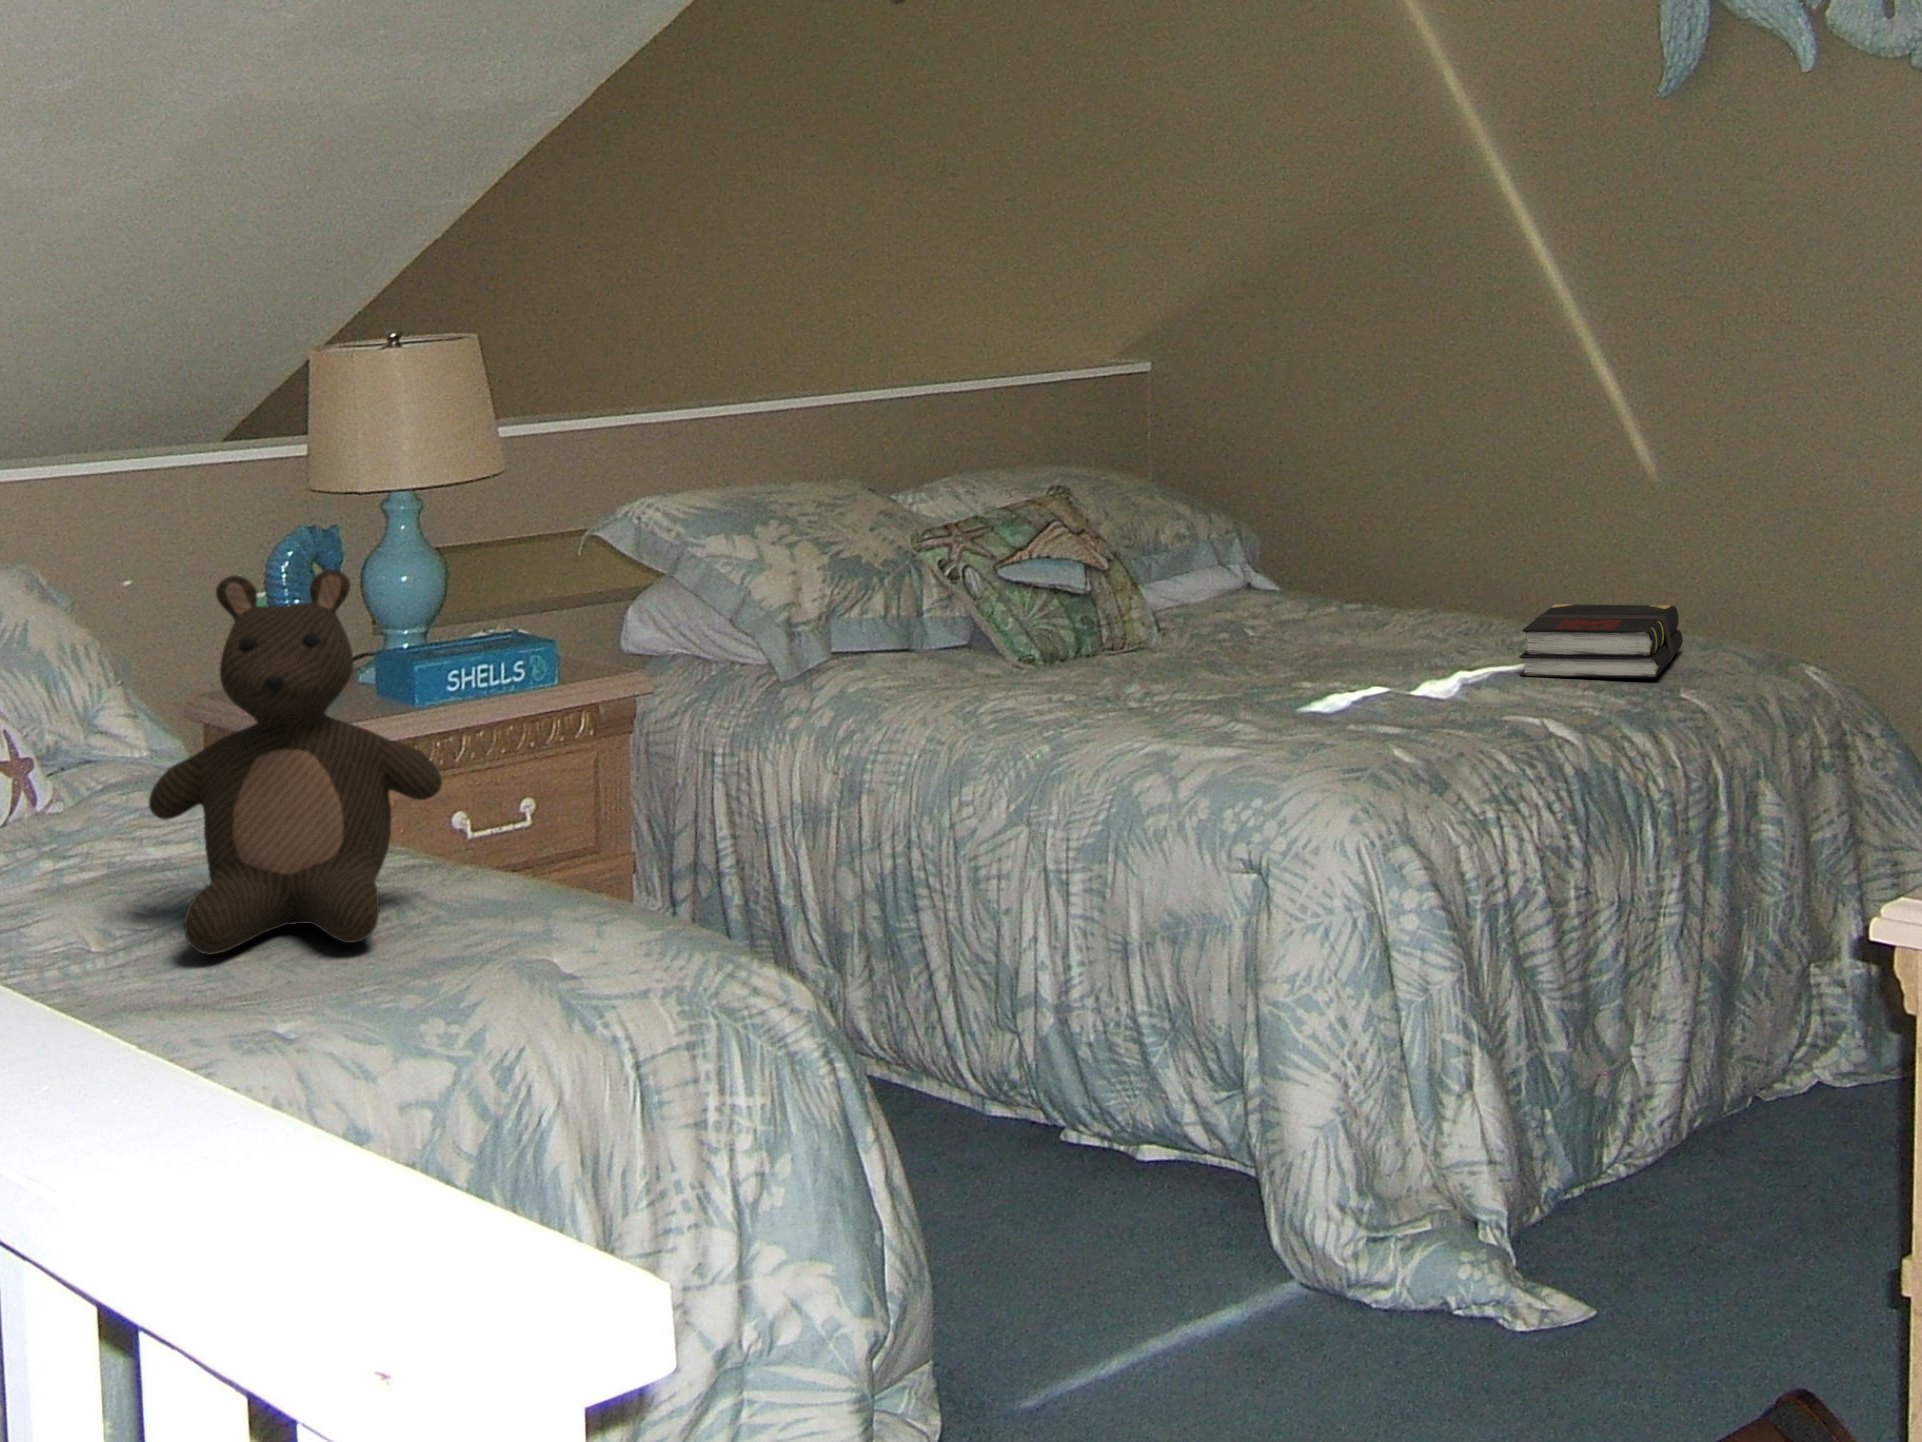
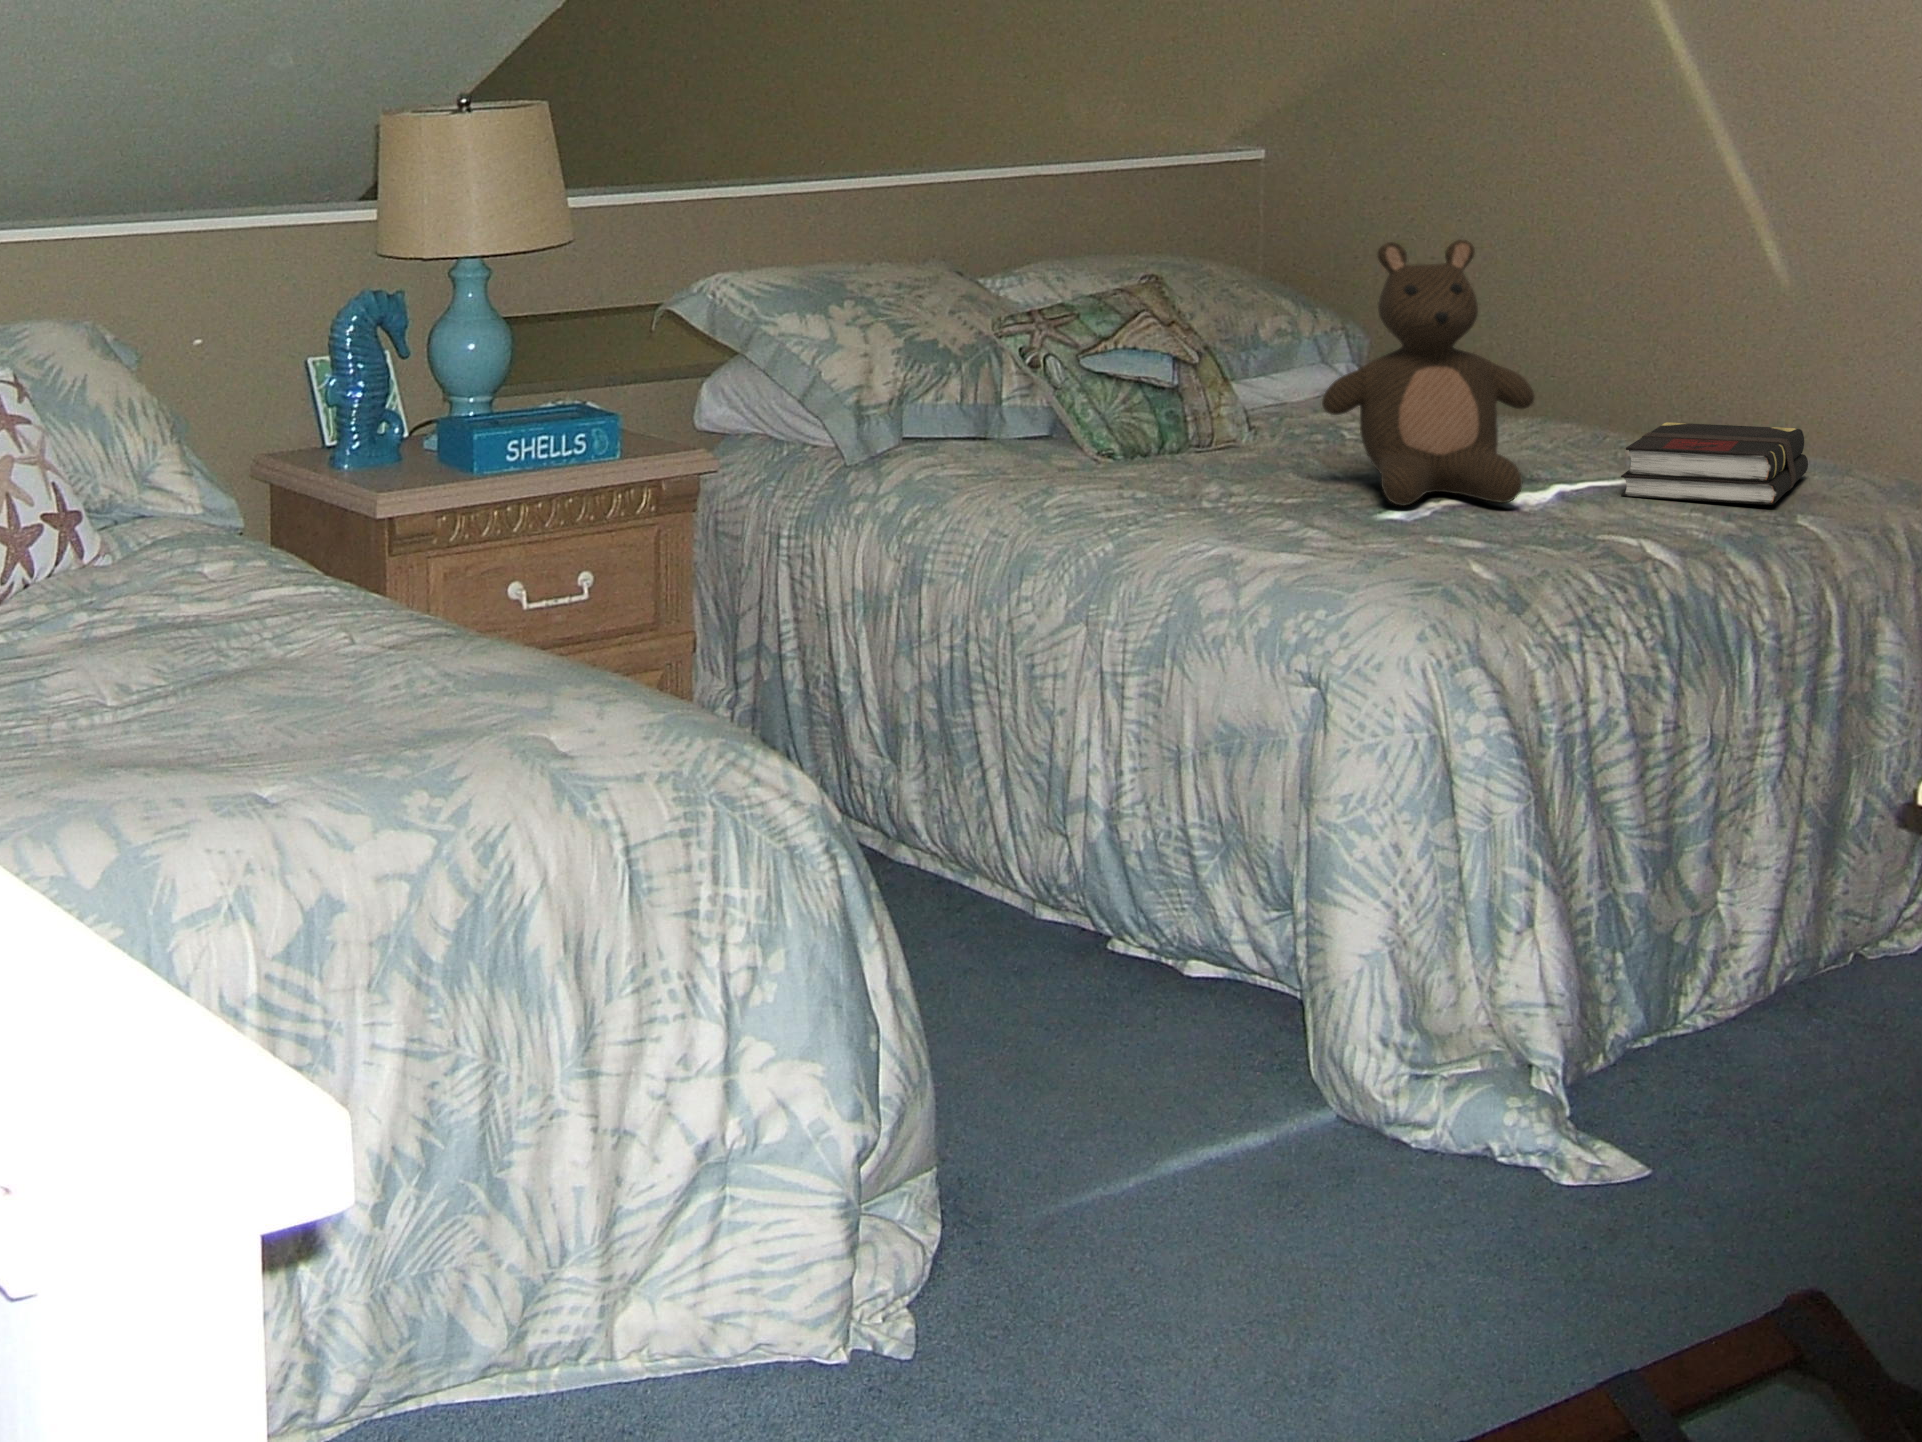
stuffed bear: present [149,569,442,955] -> present [1322,239,1535,506]

